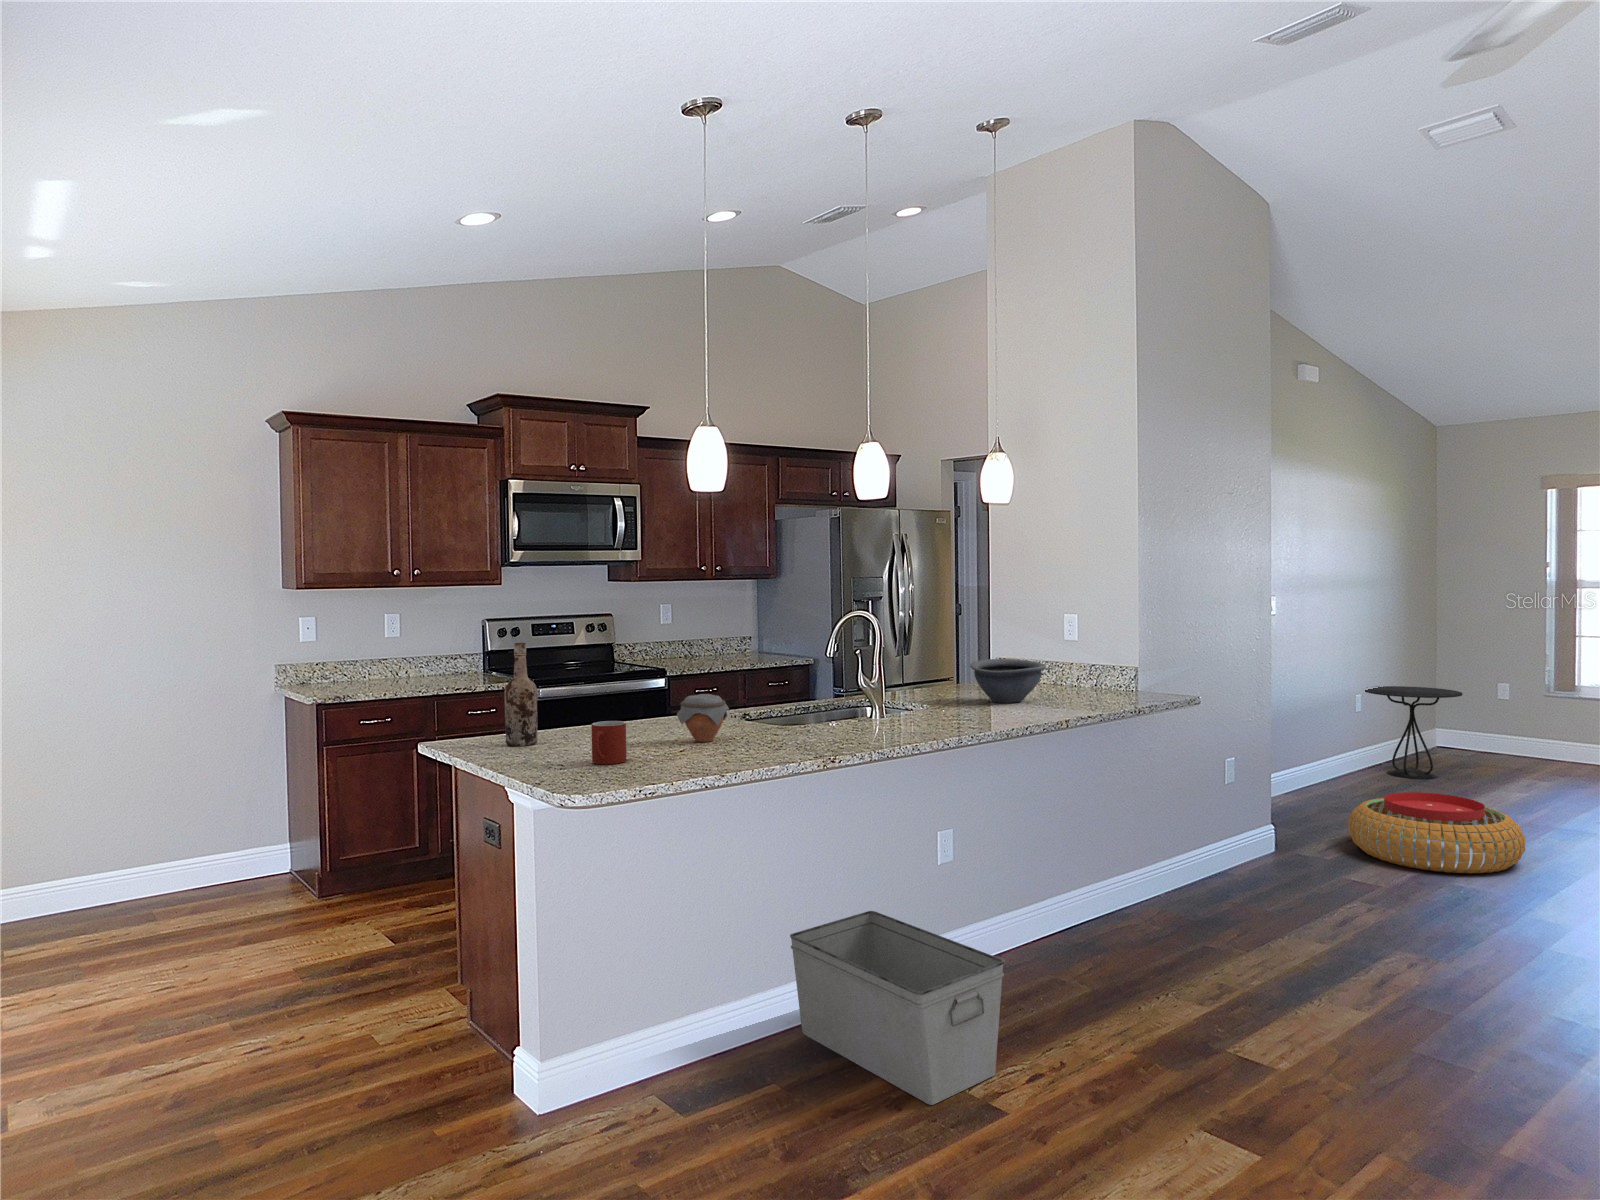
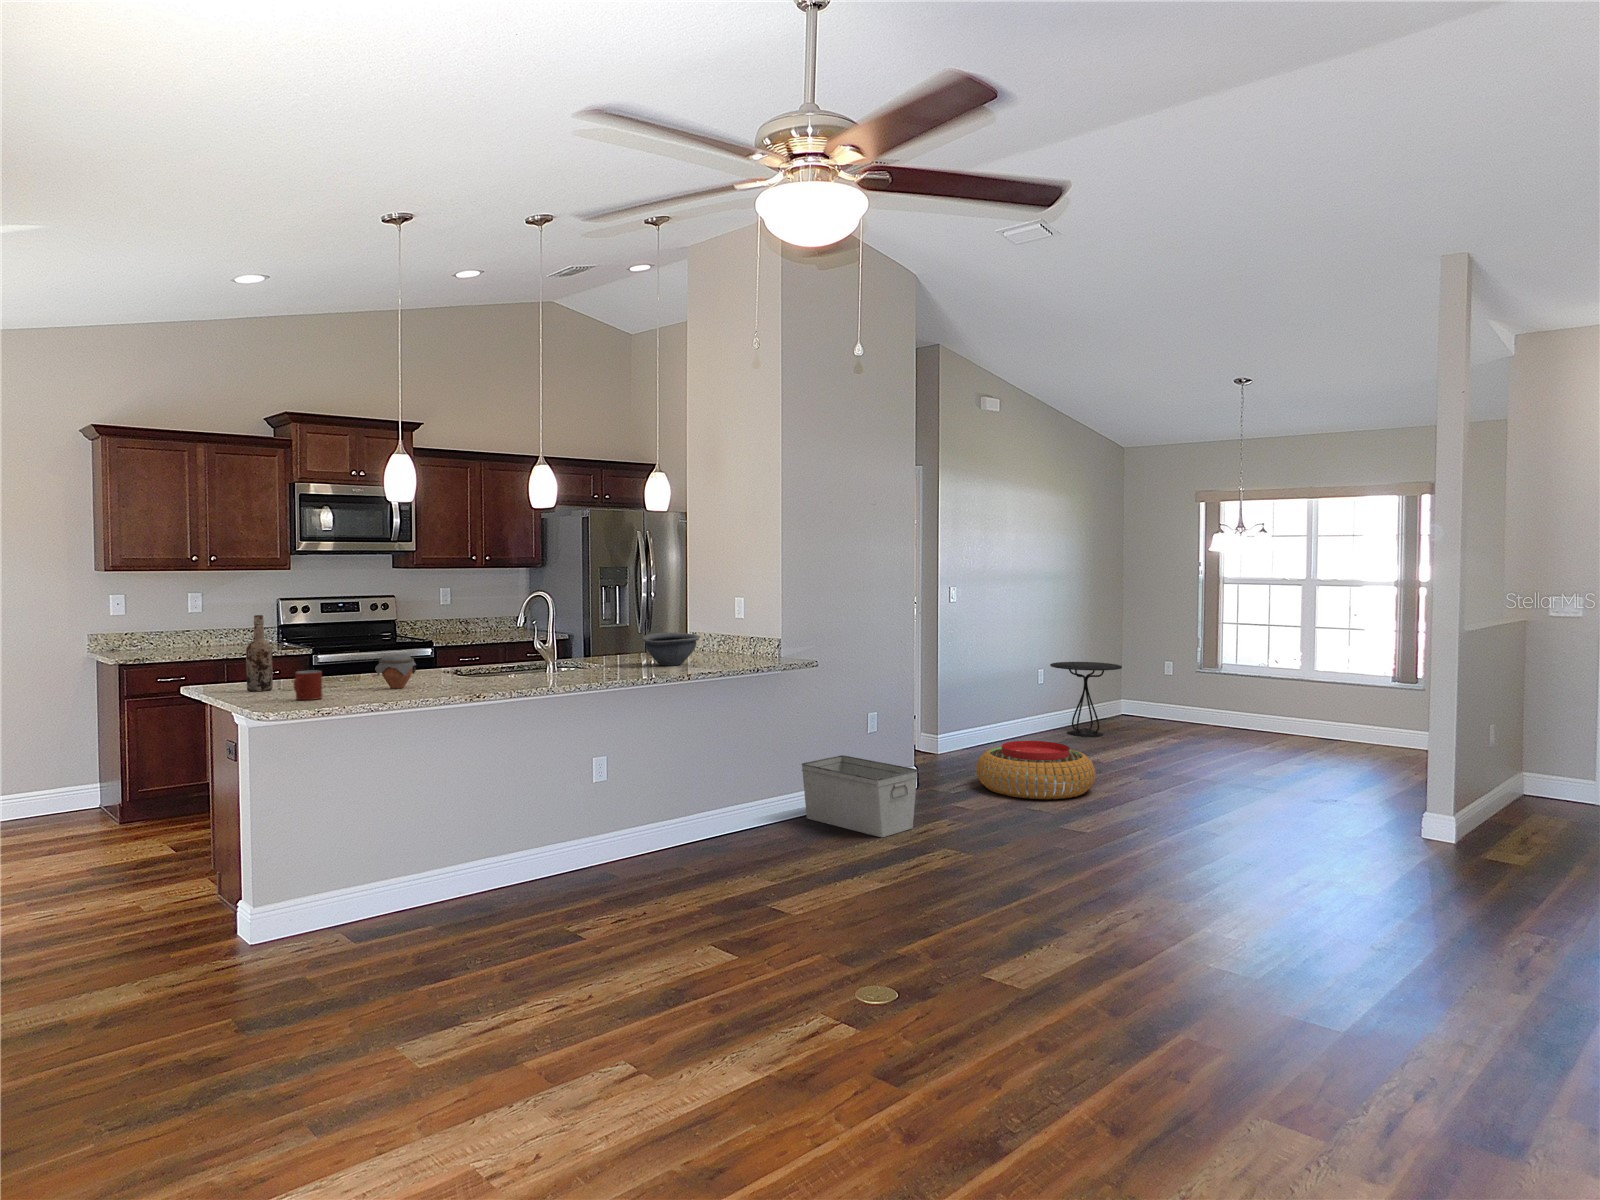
storage bin: present [790,911,1004,1105] -> present [802,755,918,837]

